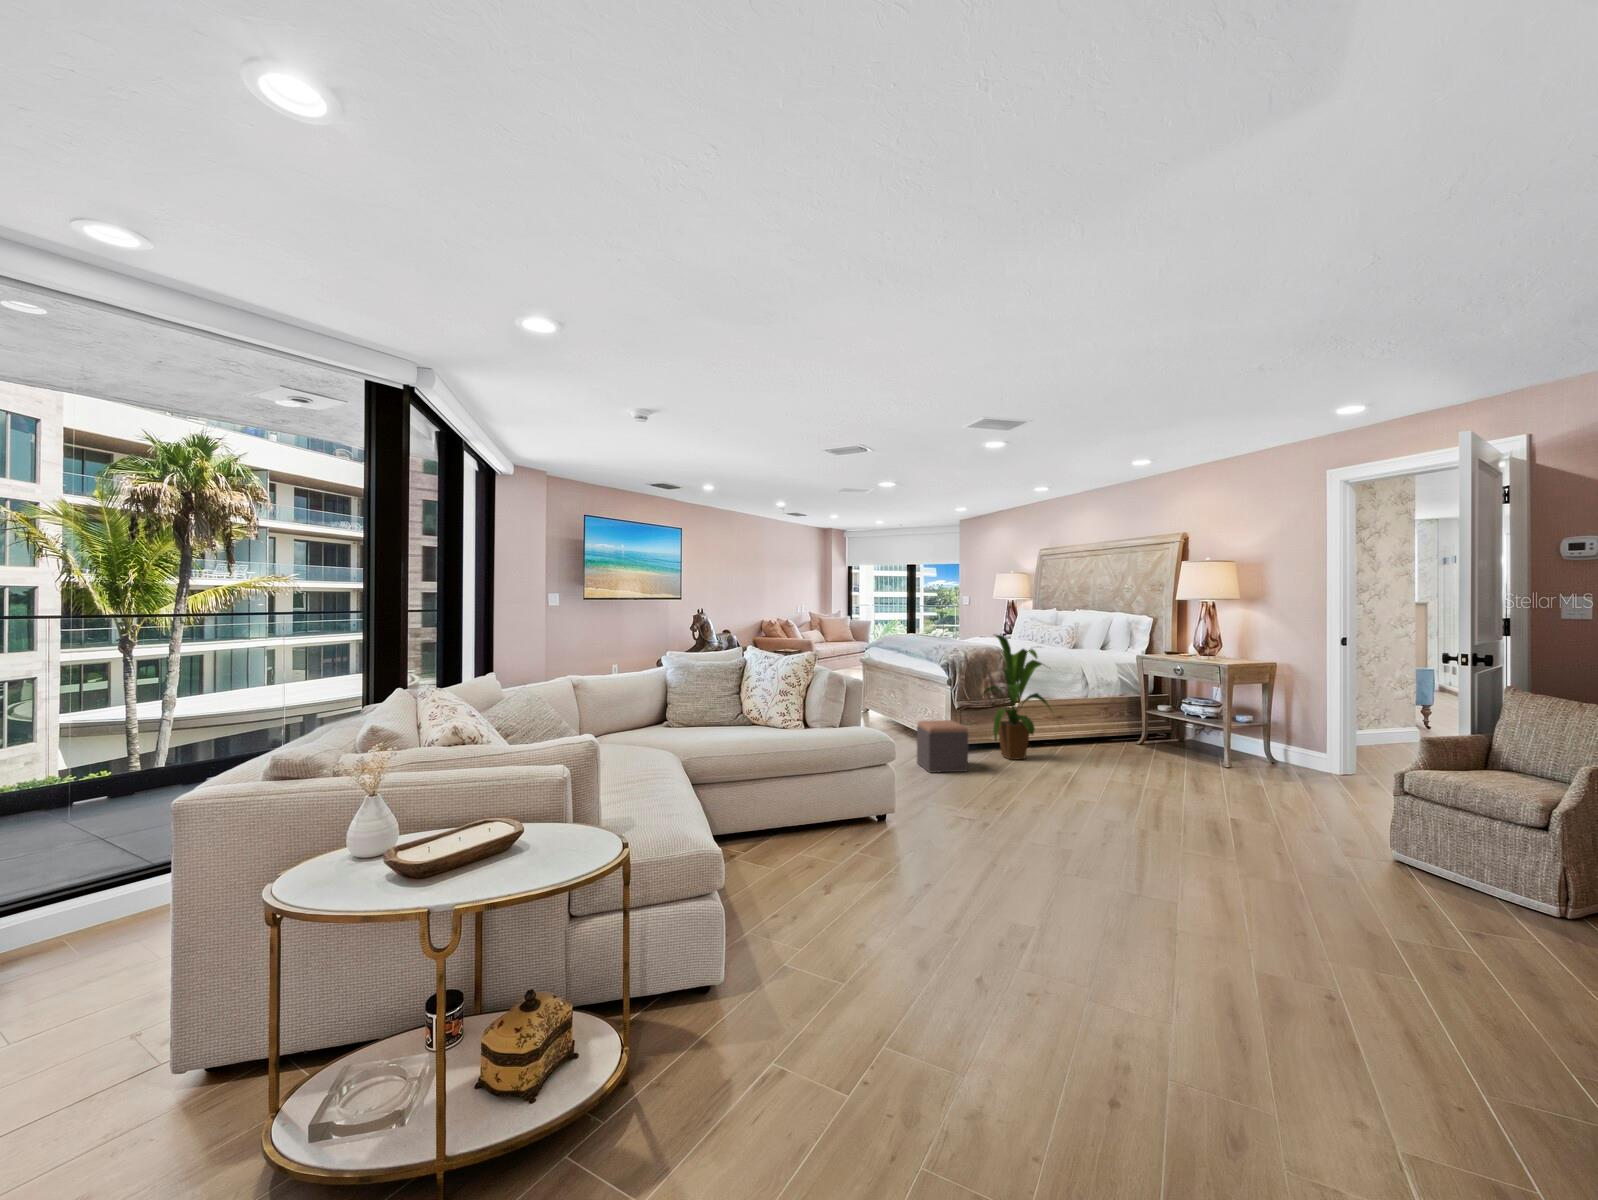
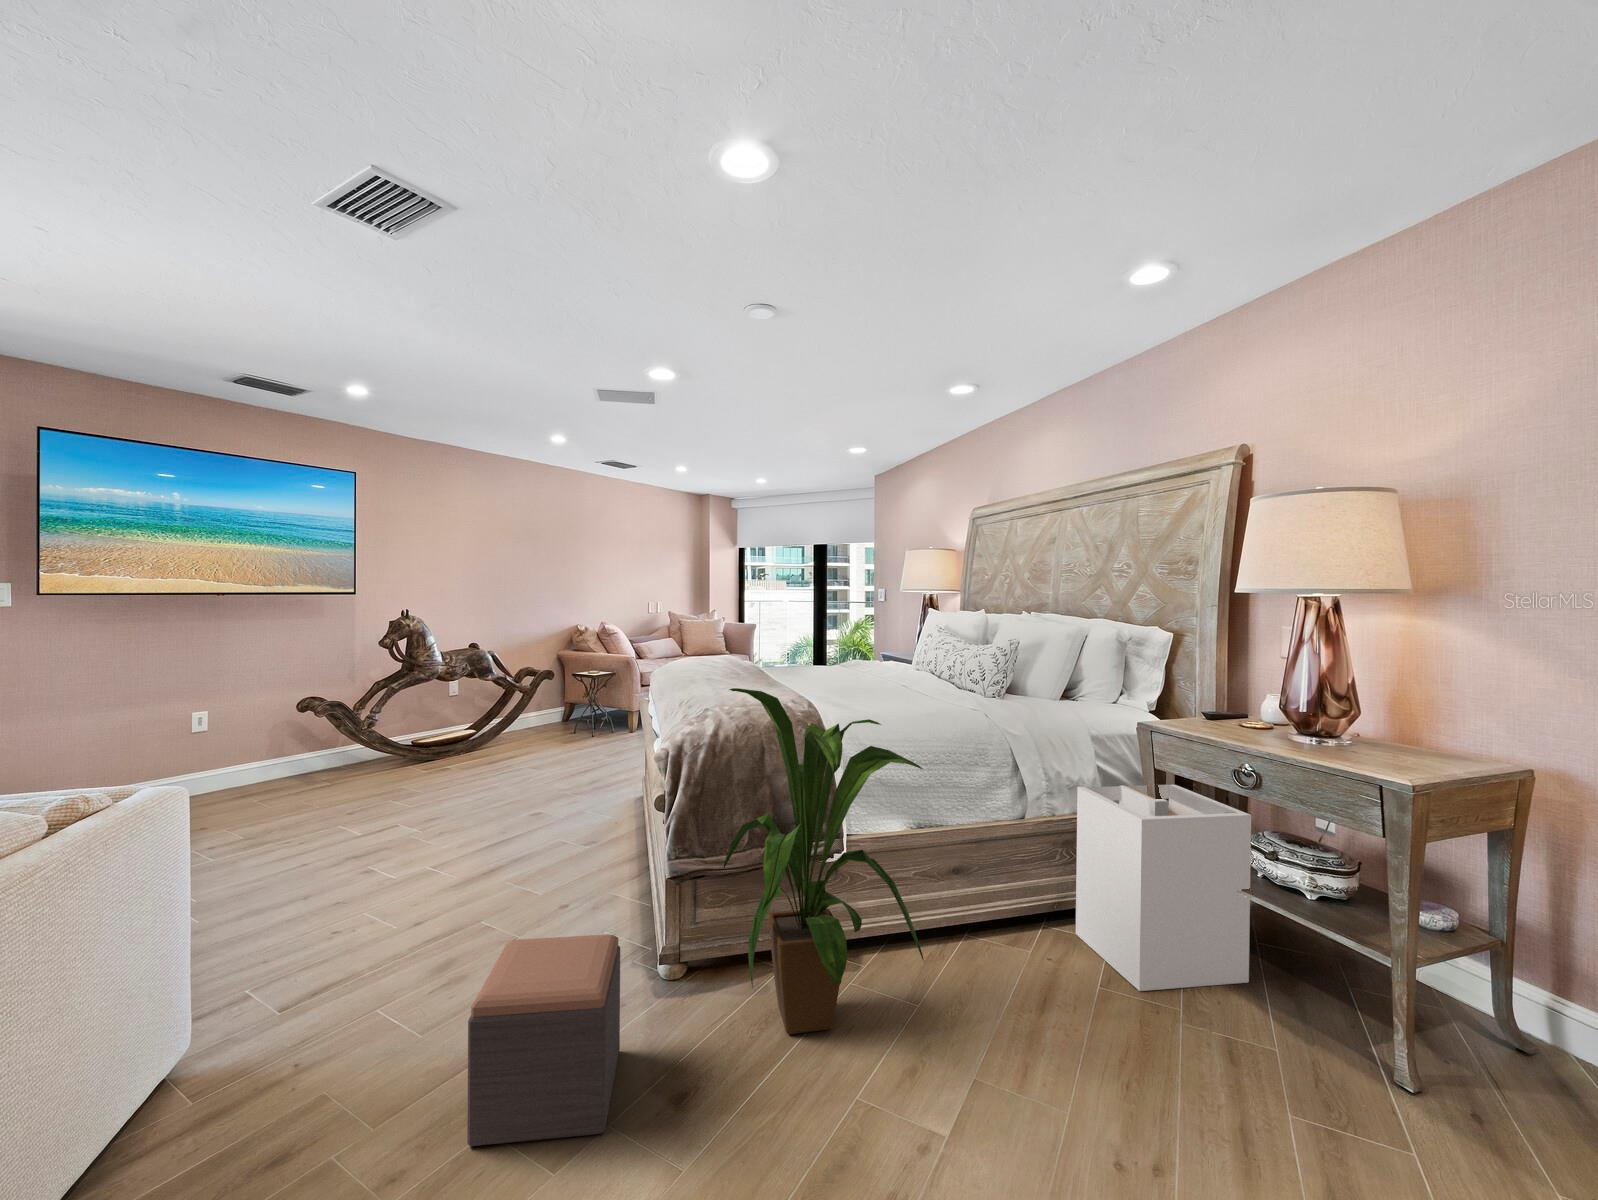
laundry hamper: none [1110,681,1180,754] -> present [1076,785,1251,991]

